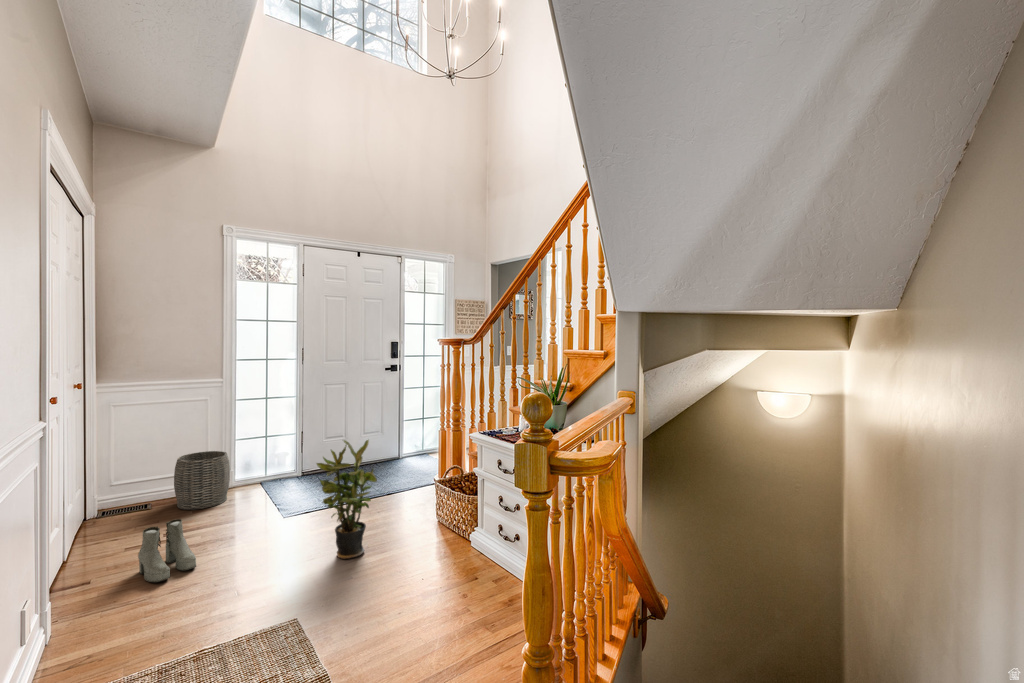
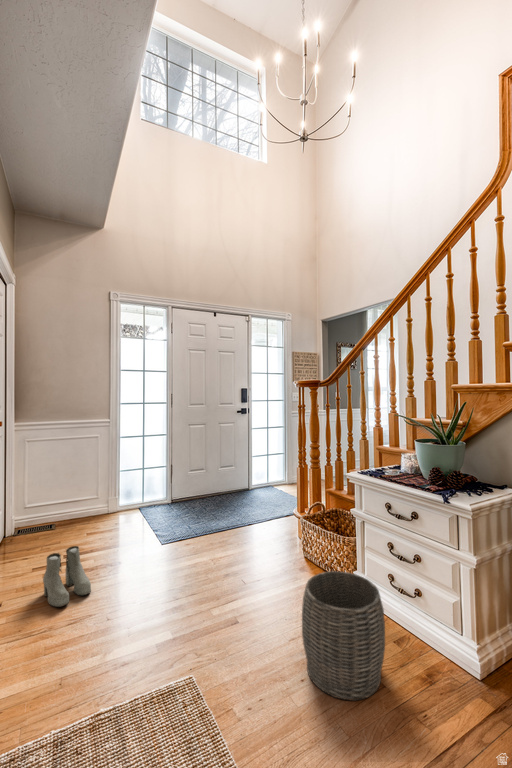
potted plant: present [317,440,377,559] -> none [195,476,248,593]
woven basket: present [174,451,230,510] -> present [302,571,385,700]

